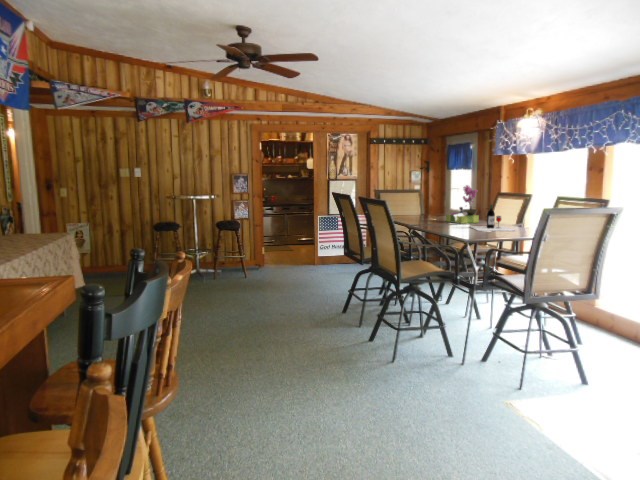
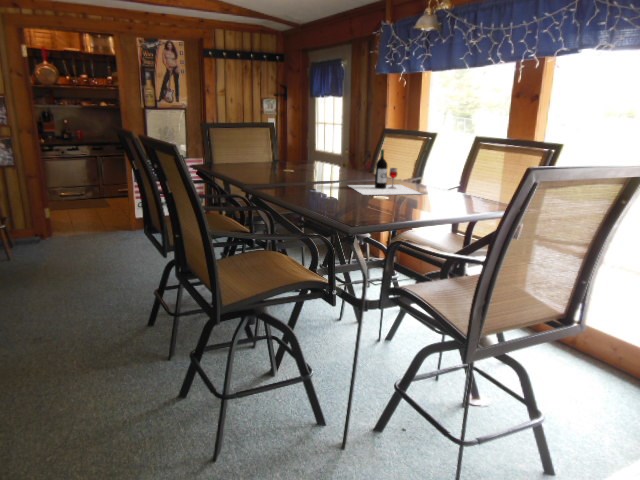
flower arrangement: present [446,185,479,224] -> none [310,115,360,179]

